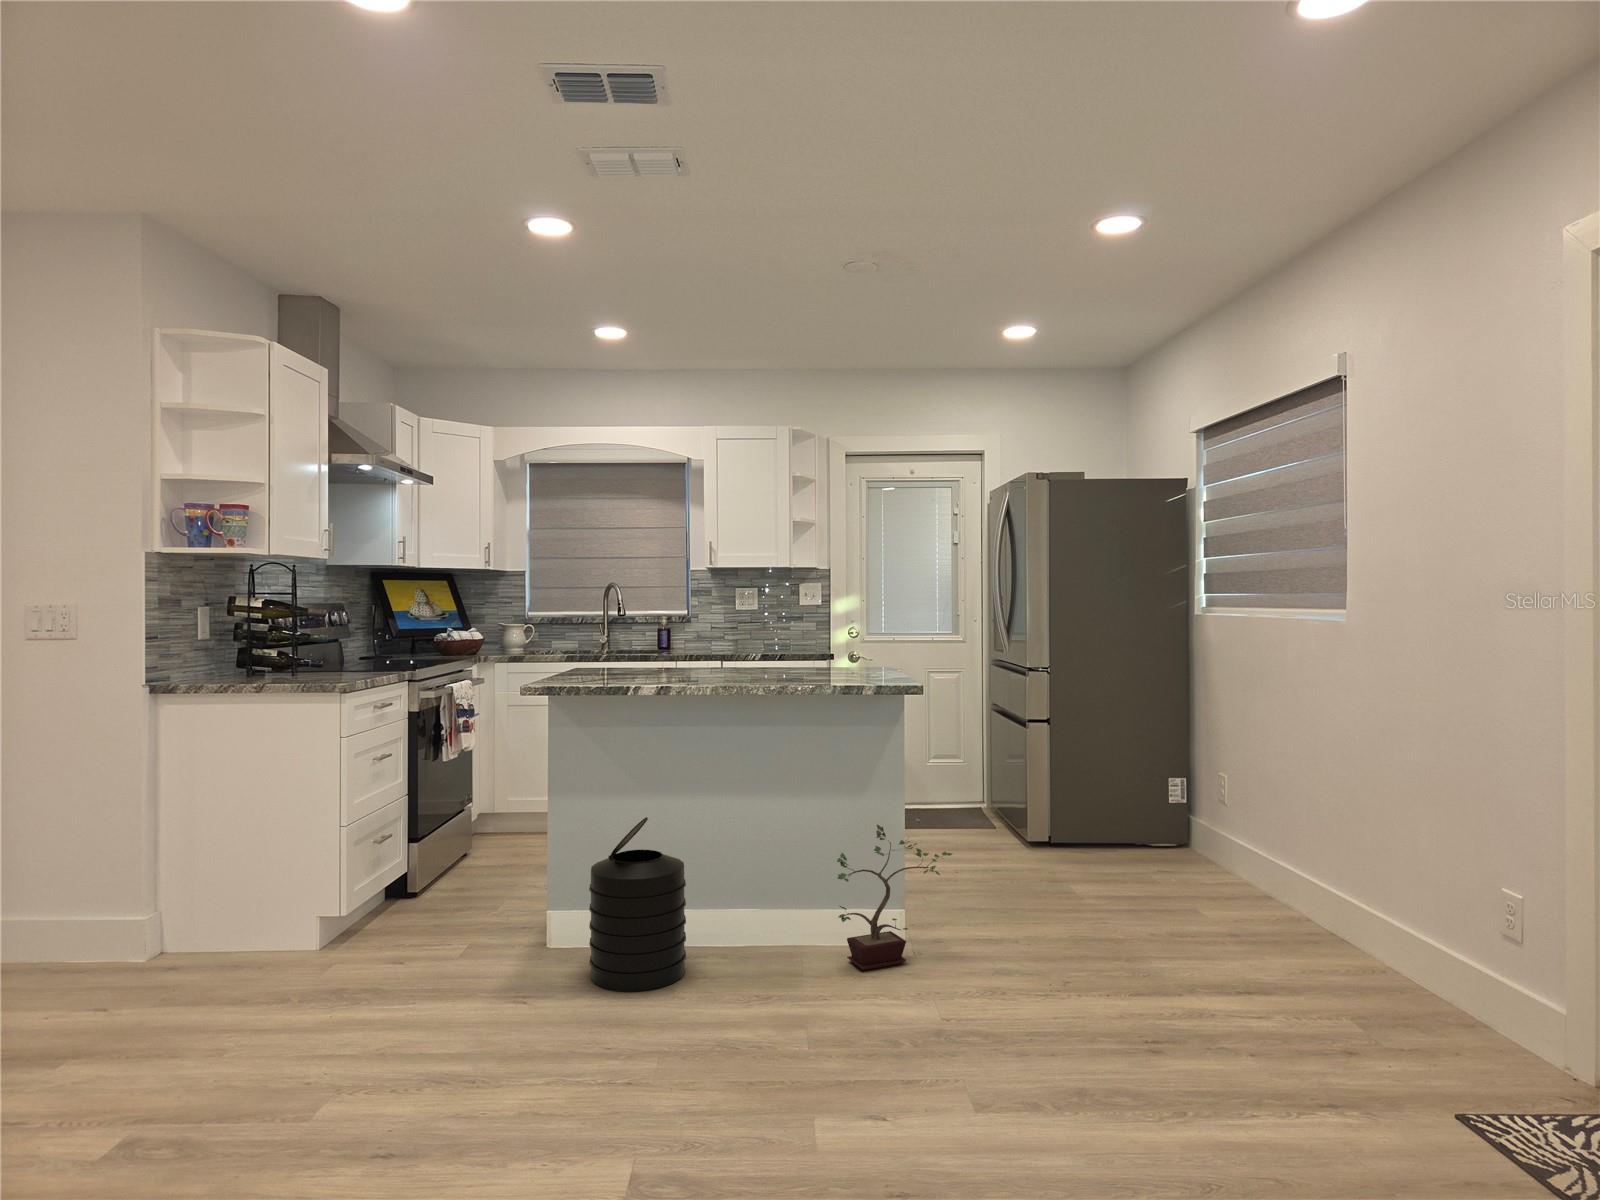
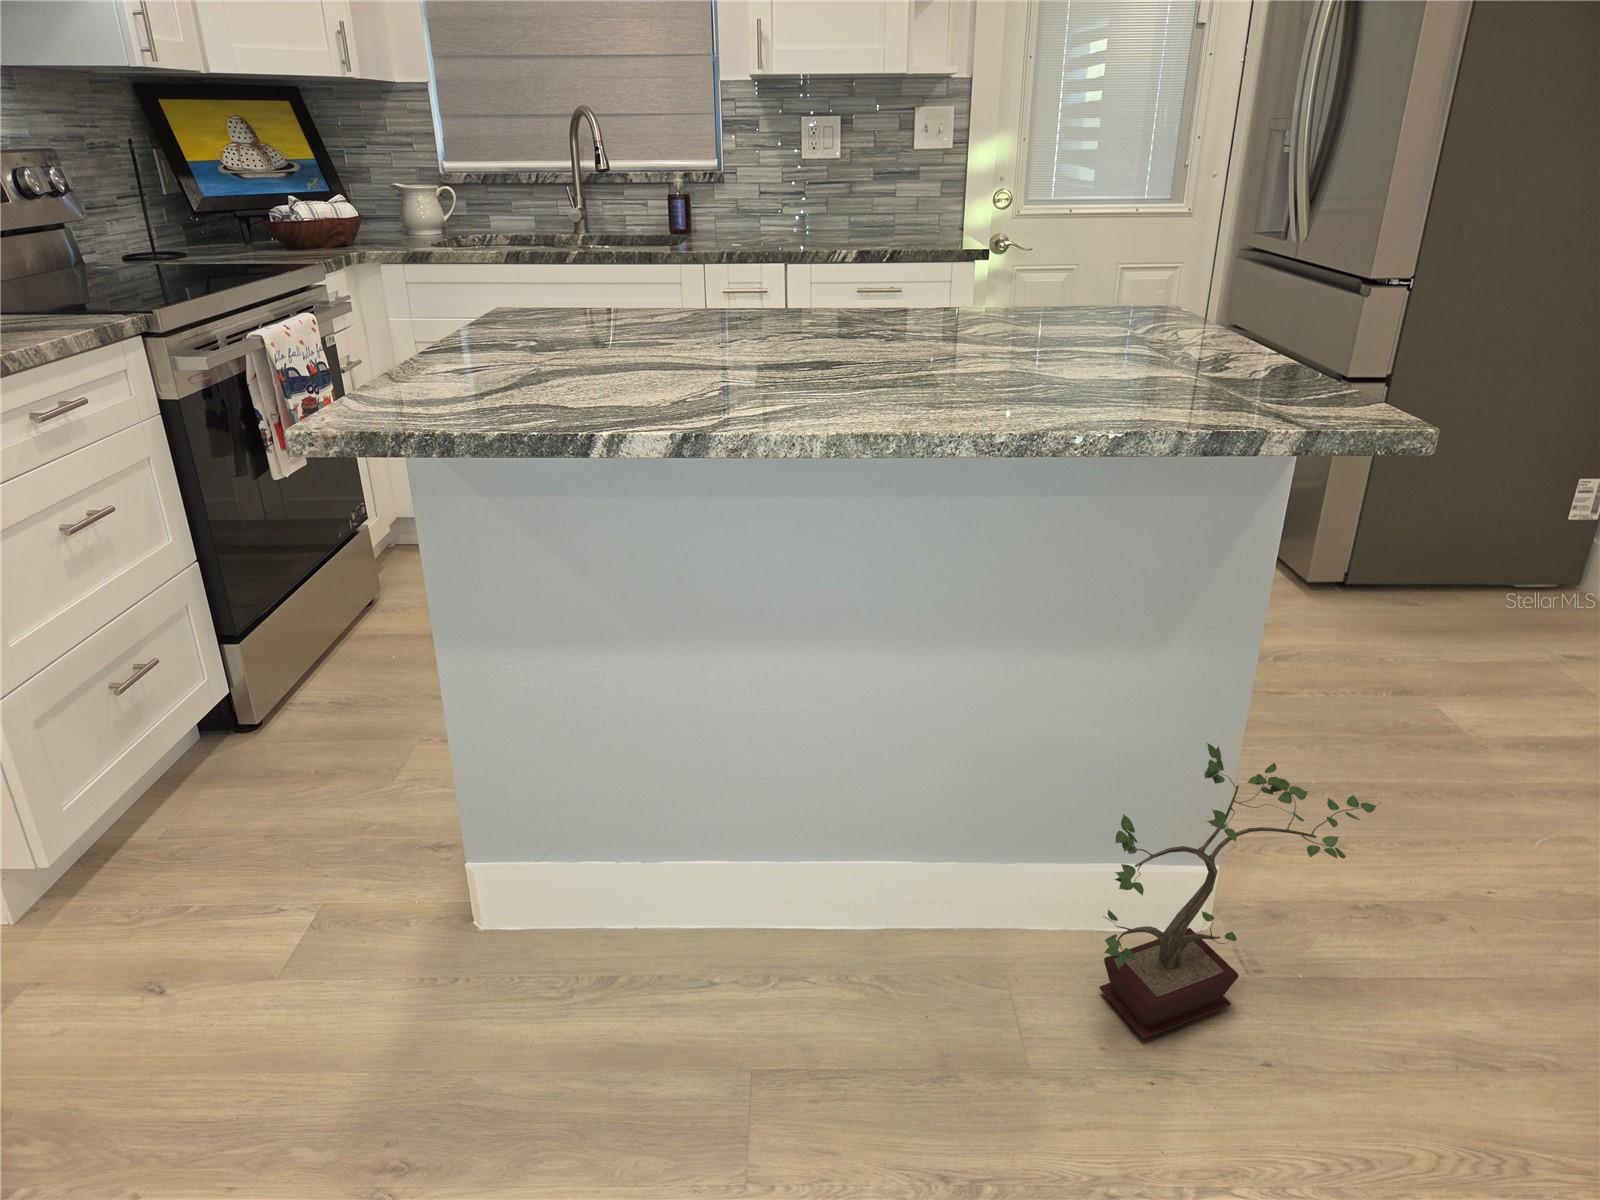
trash can: present [589,817,686,992] -> none [526,745,757,1129]

